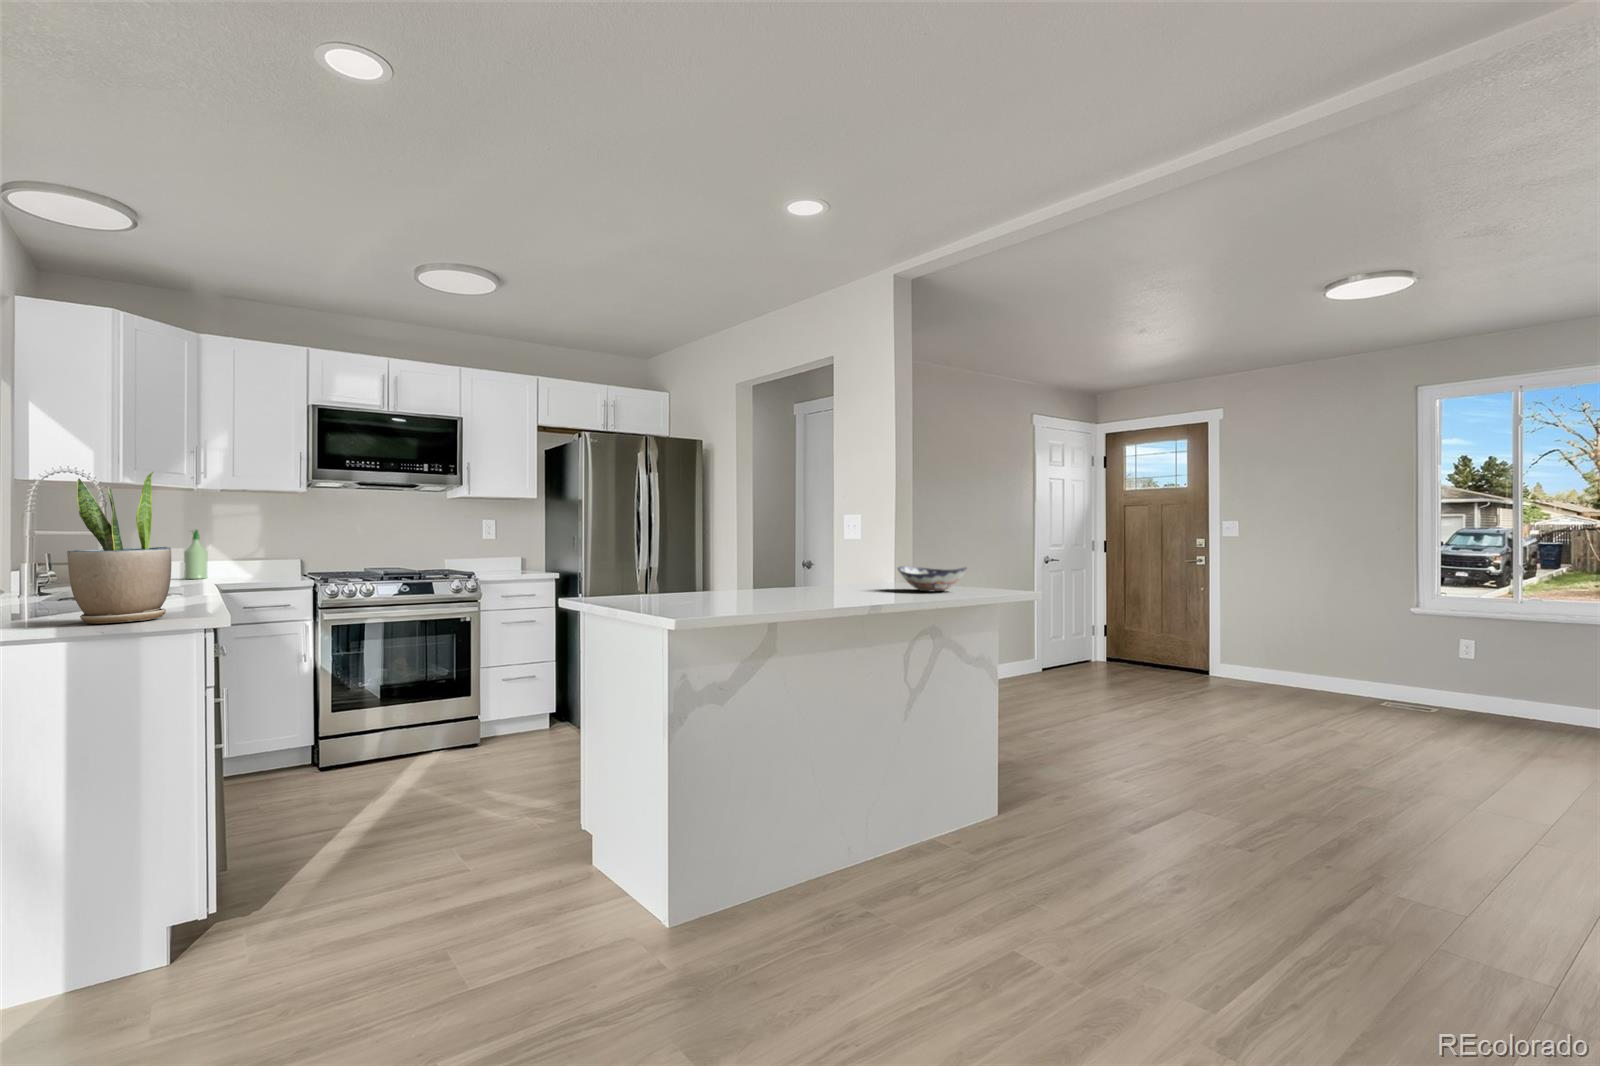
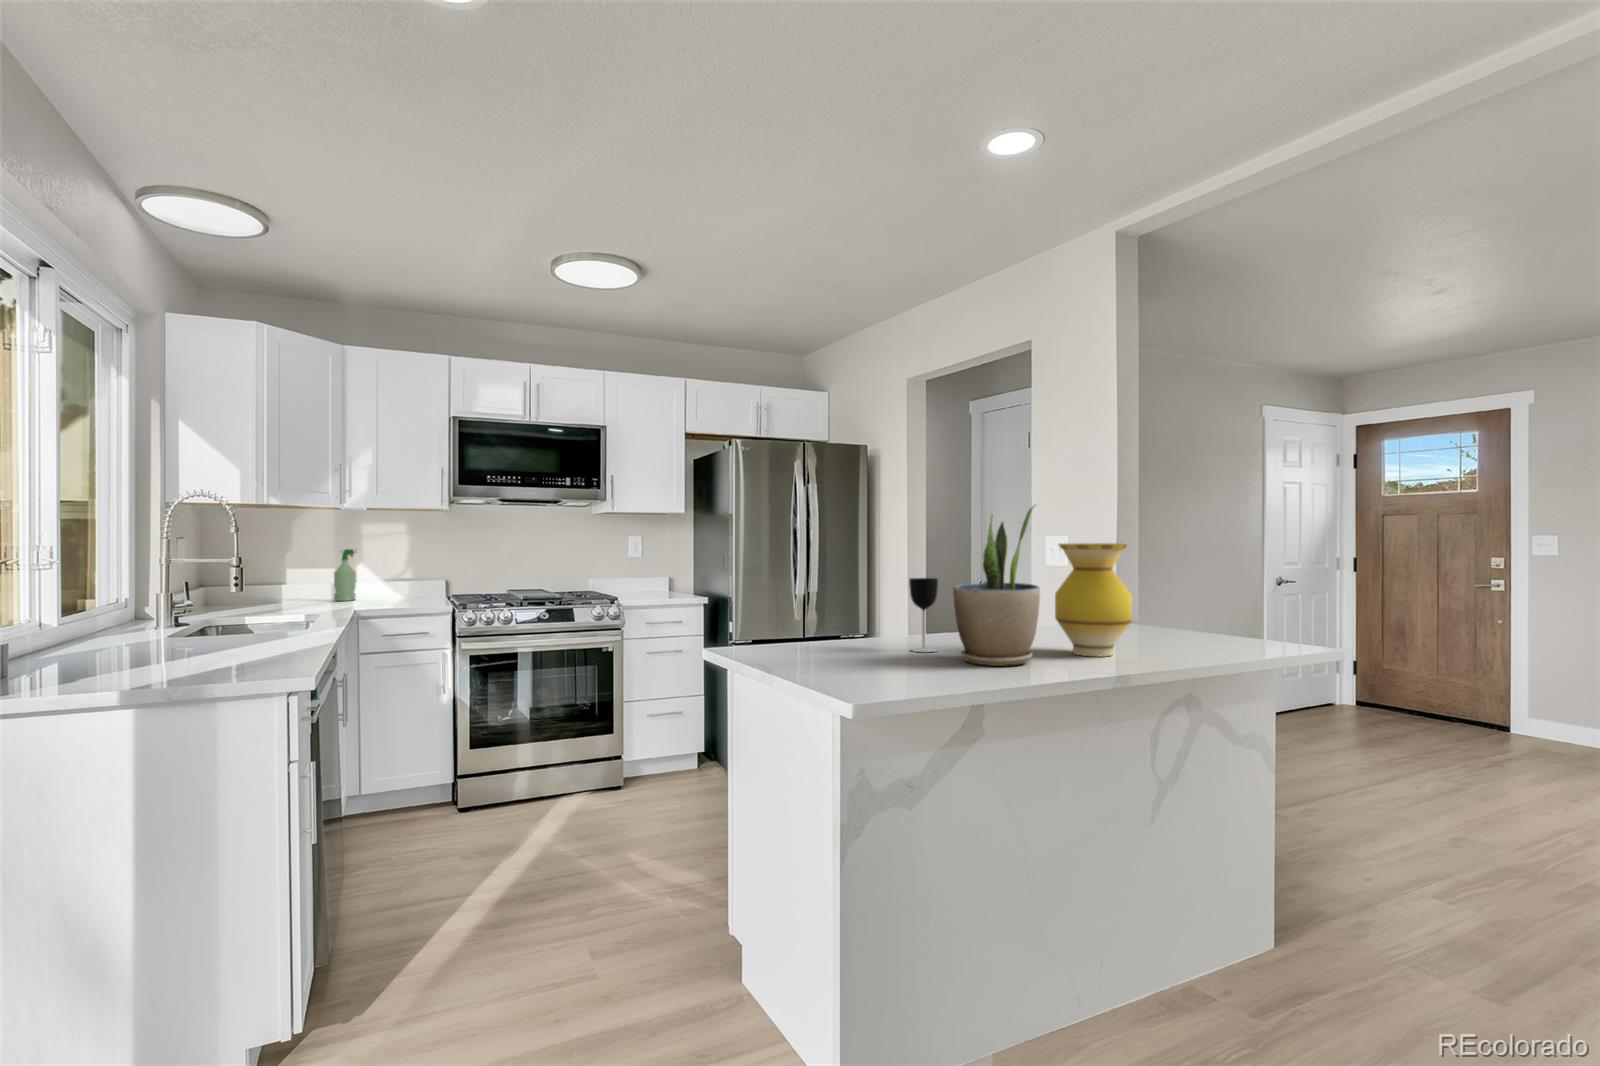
potted plant: present [67,472,171,623] -> present [953,505,1040,666]
vase: none [836,512,890,597] -> present [1055,543,1132,657]
wine glass: none [725,540,748,597] -> present [909,578,938,652]
decorative bowl: present [898,566,966,591] -> none [1131,609,1233,646]

